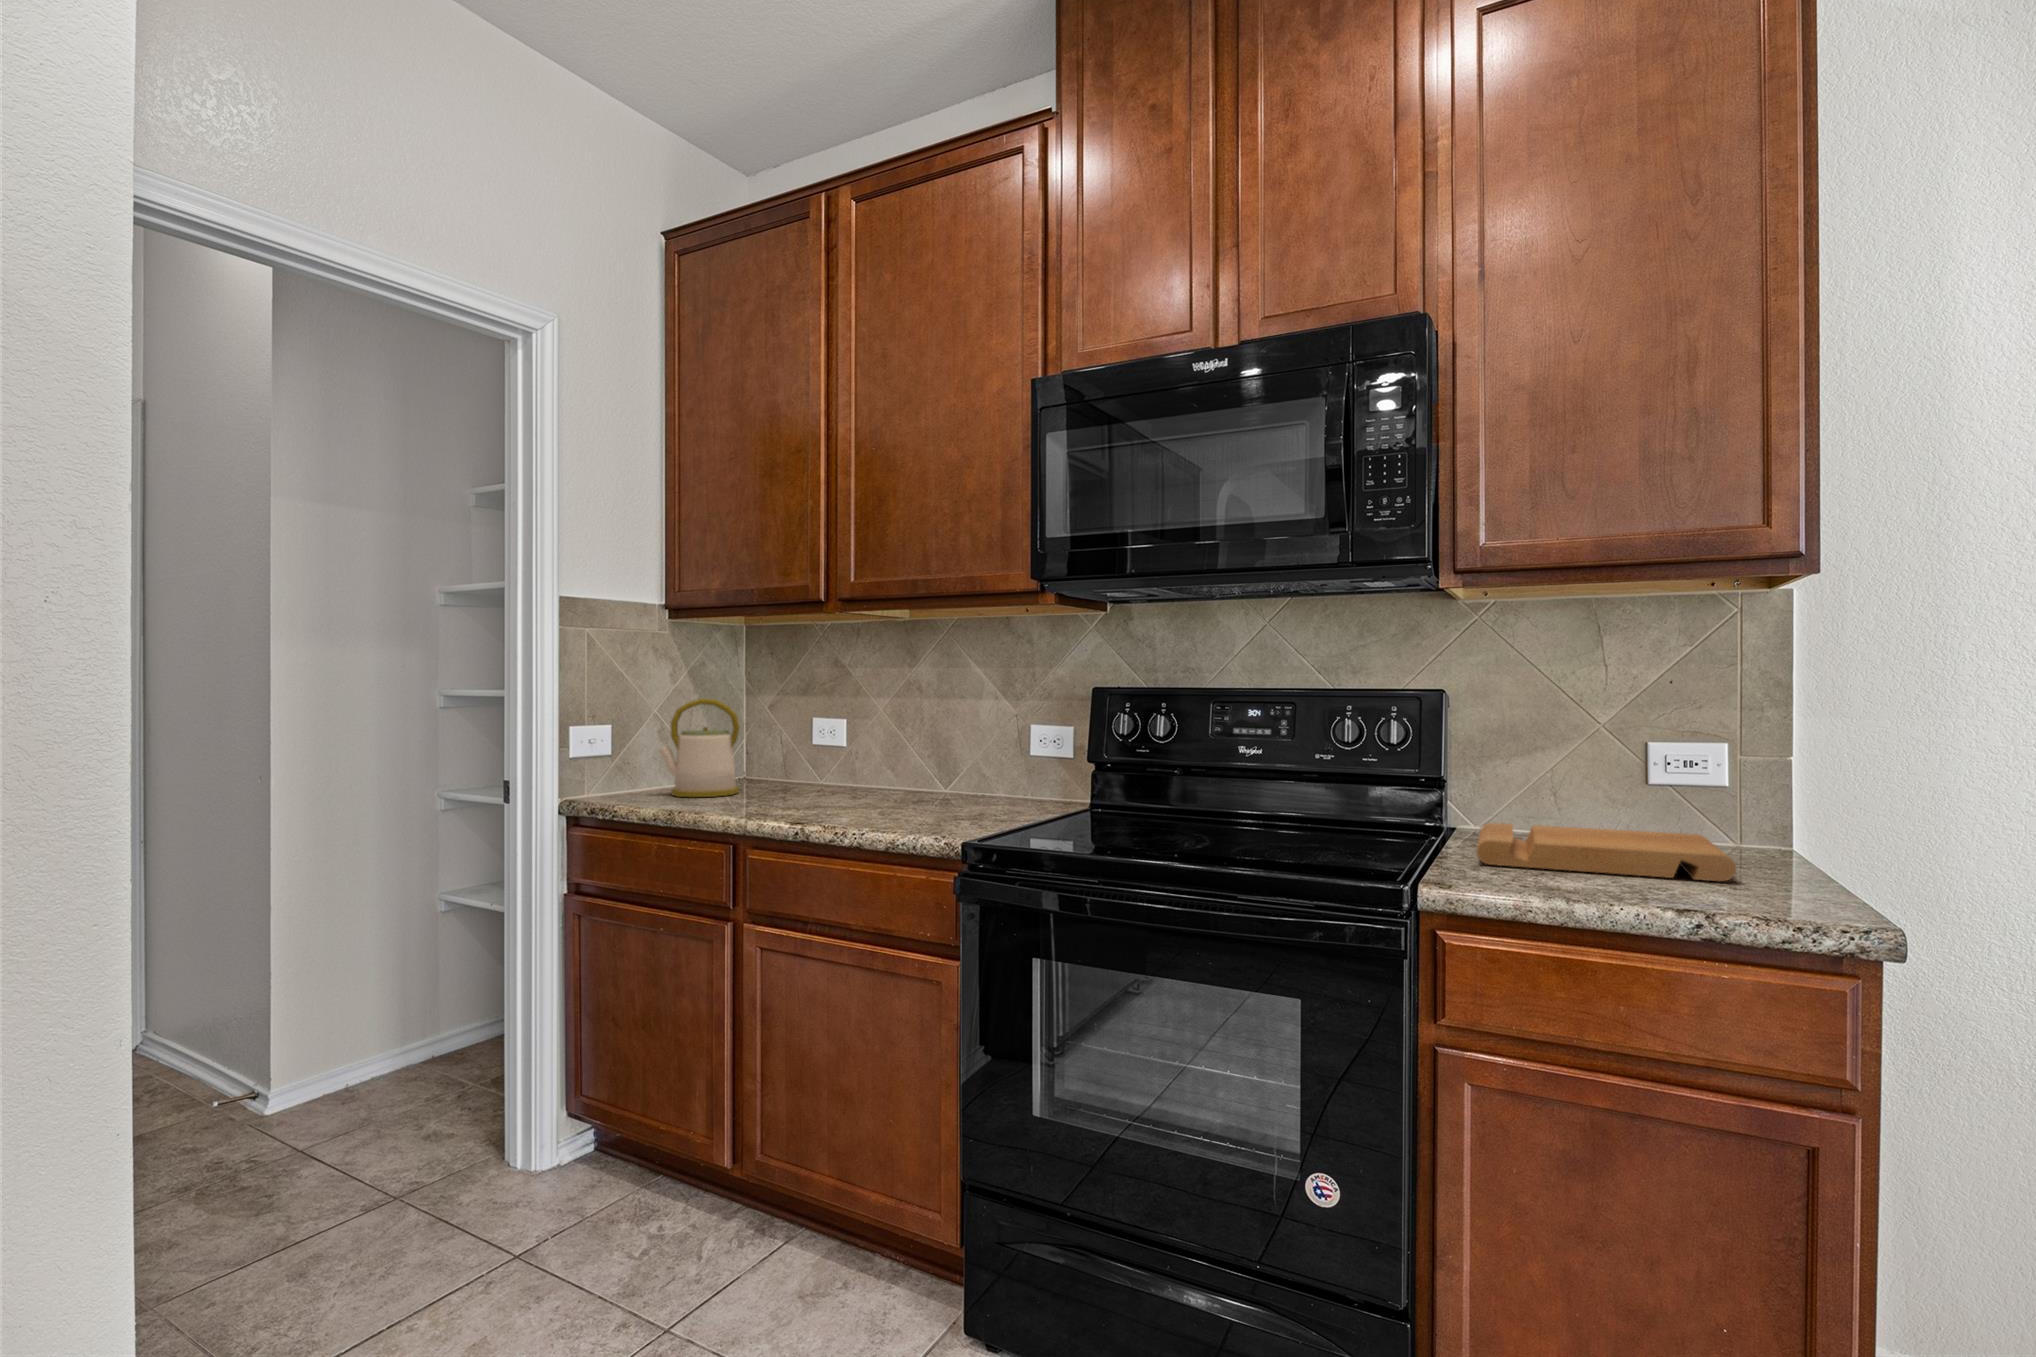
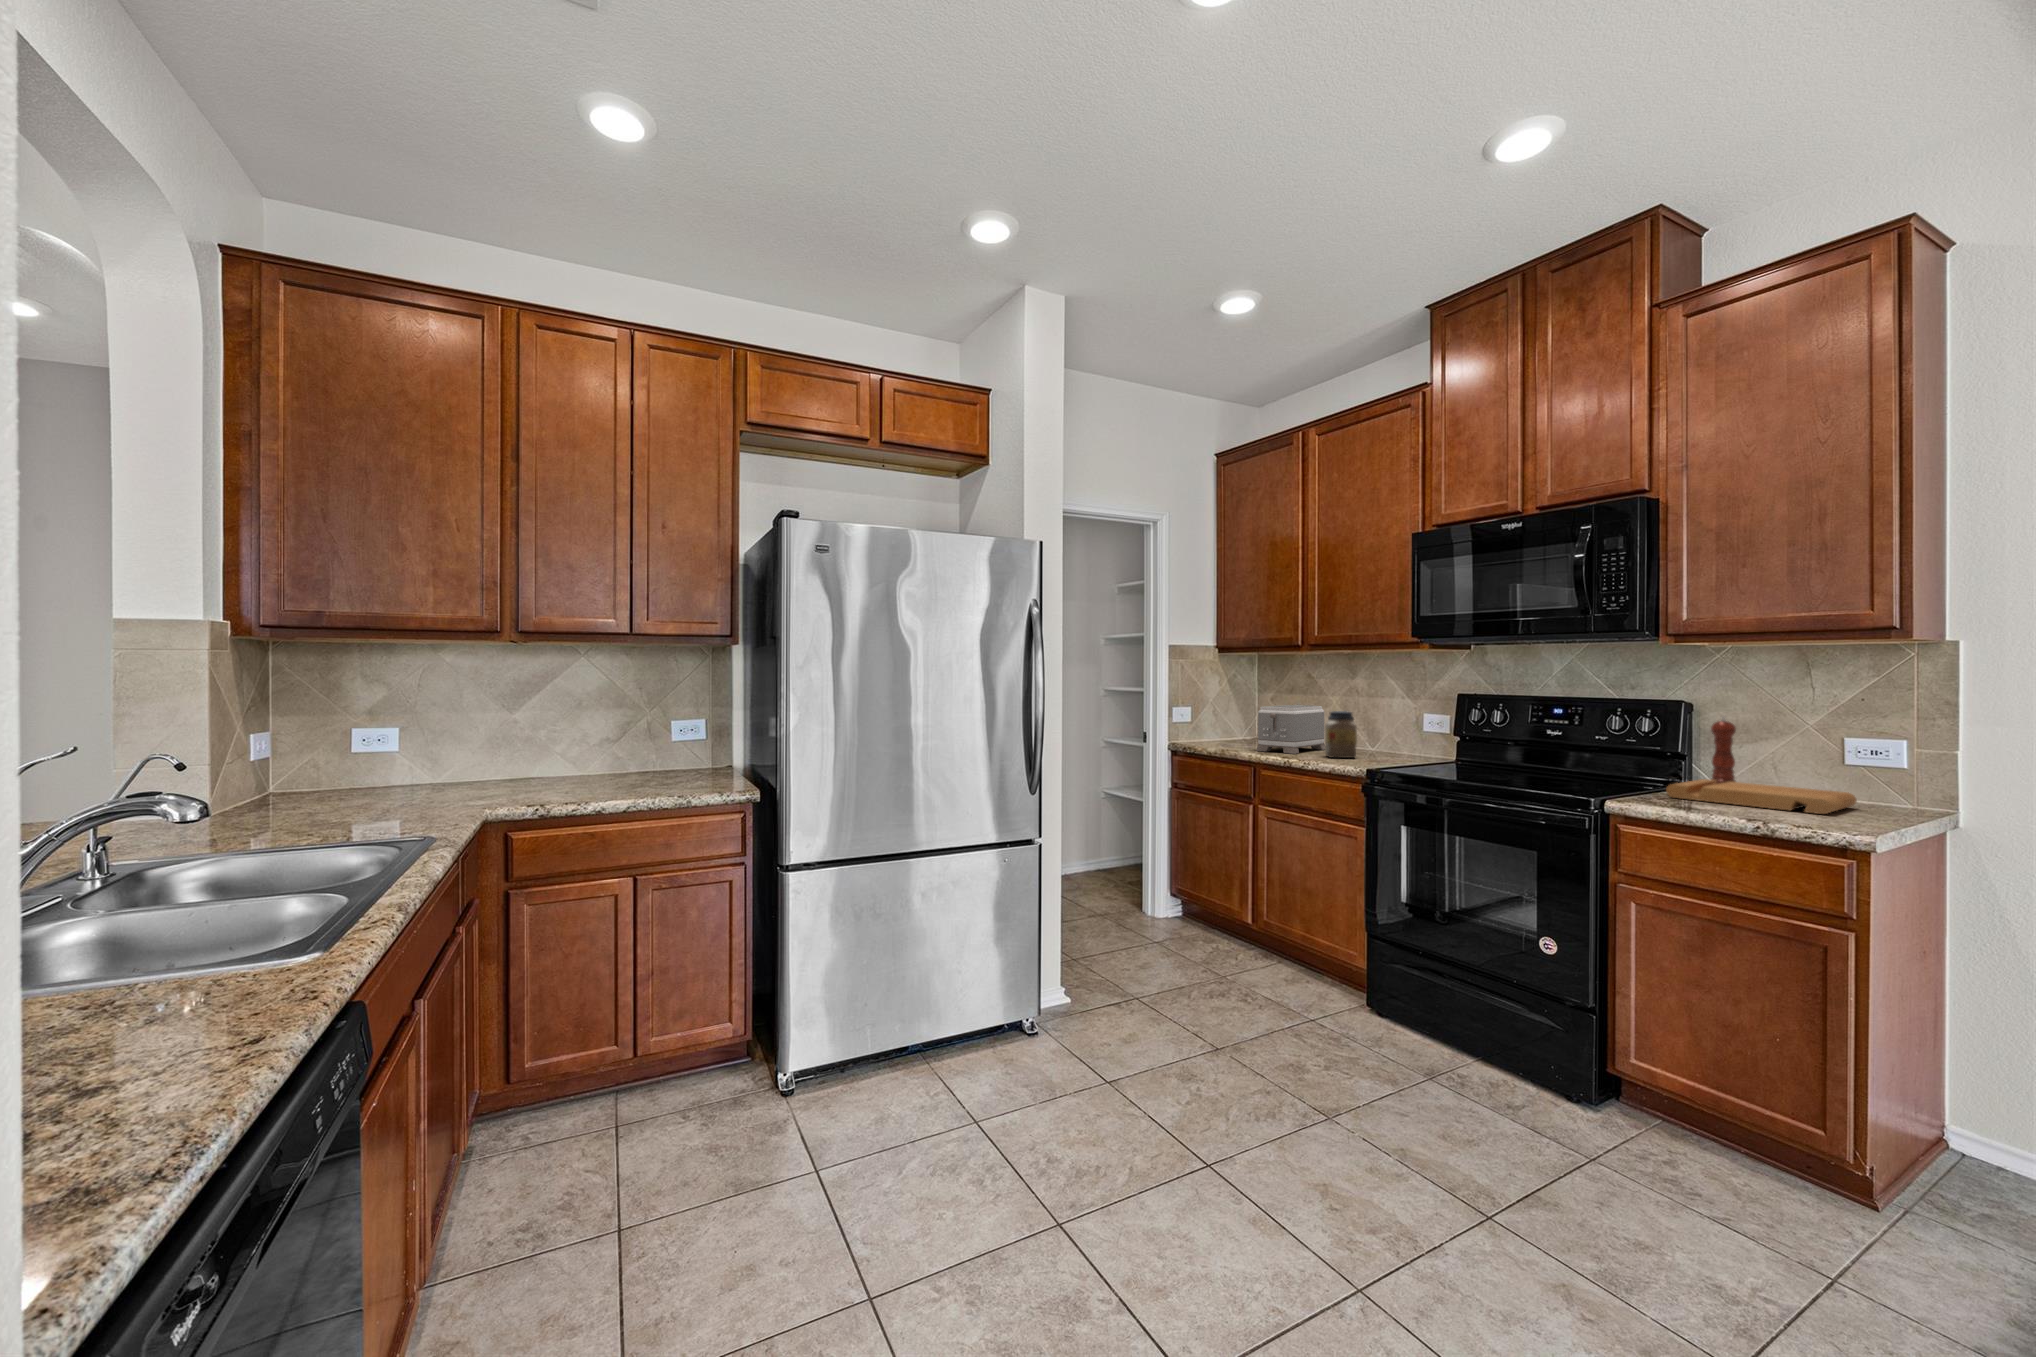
kettle: present [659,698,740,797] -> none [1215,695,1257,746]
pepper mill: none [1480,715,1514,837] -> present [1711,716,1736,784]
toaster: none [738,716,867,810] -> present [1256,705,1325,754]
jar: none [870,725,928,816] -> present [1325,711,1357,758]

